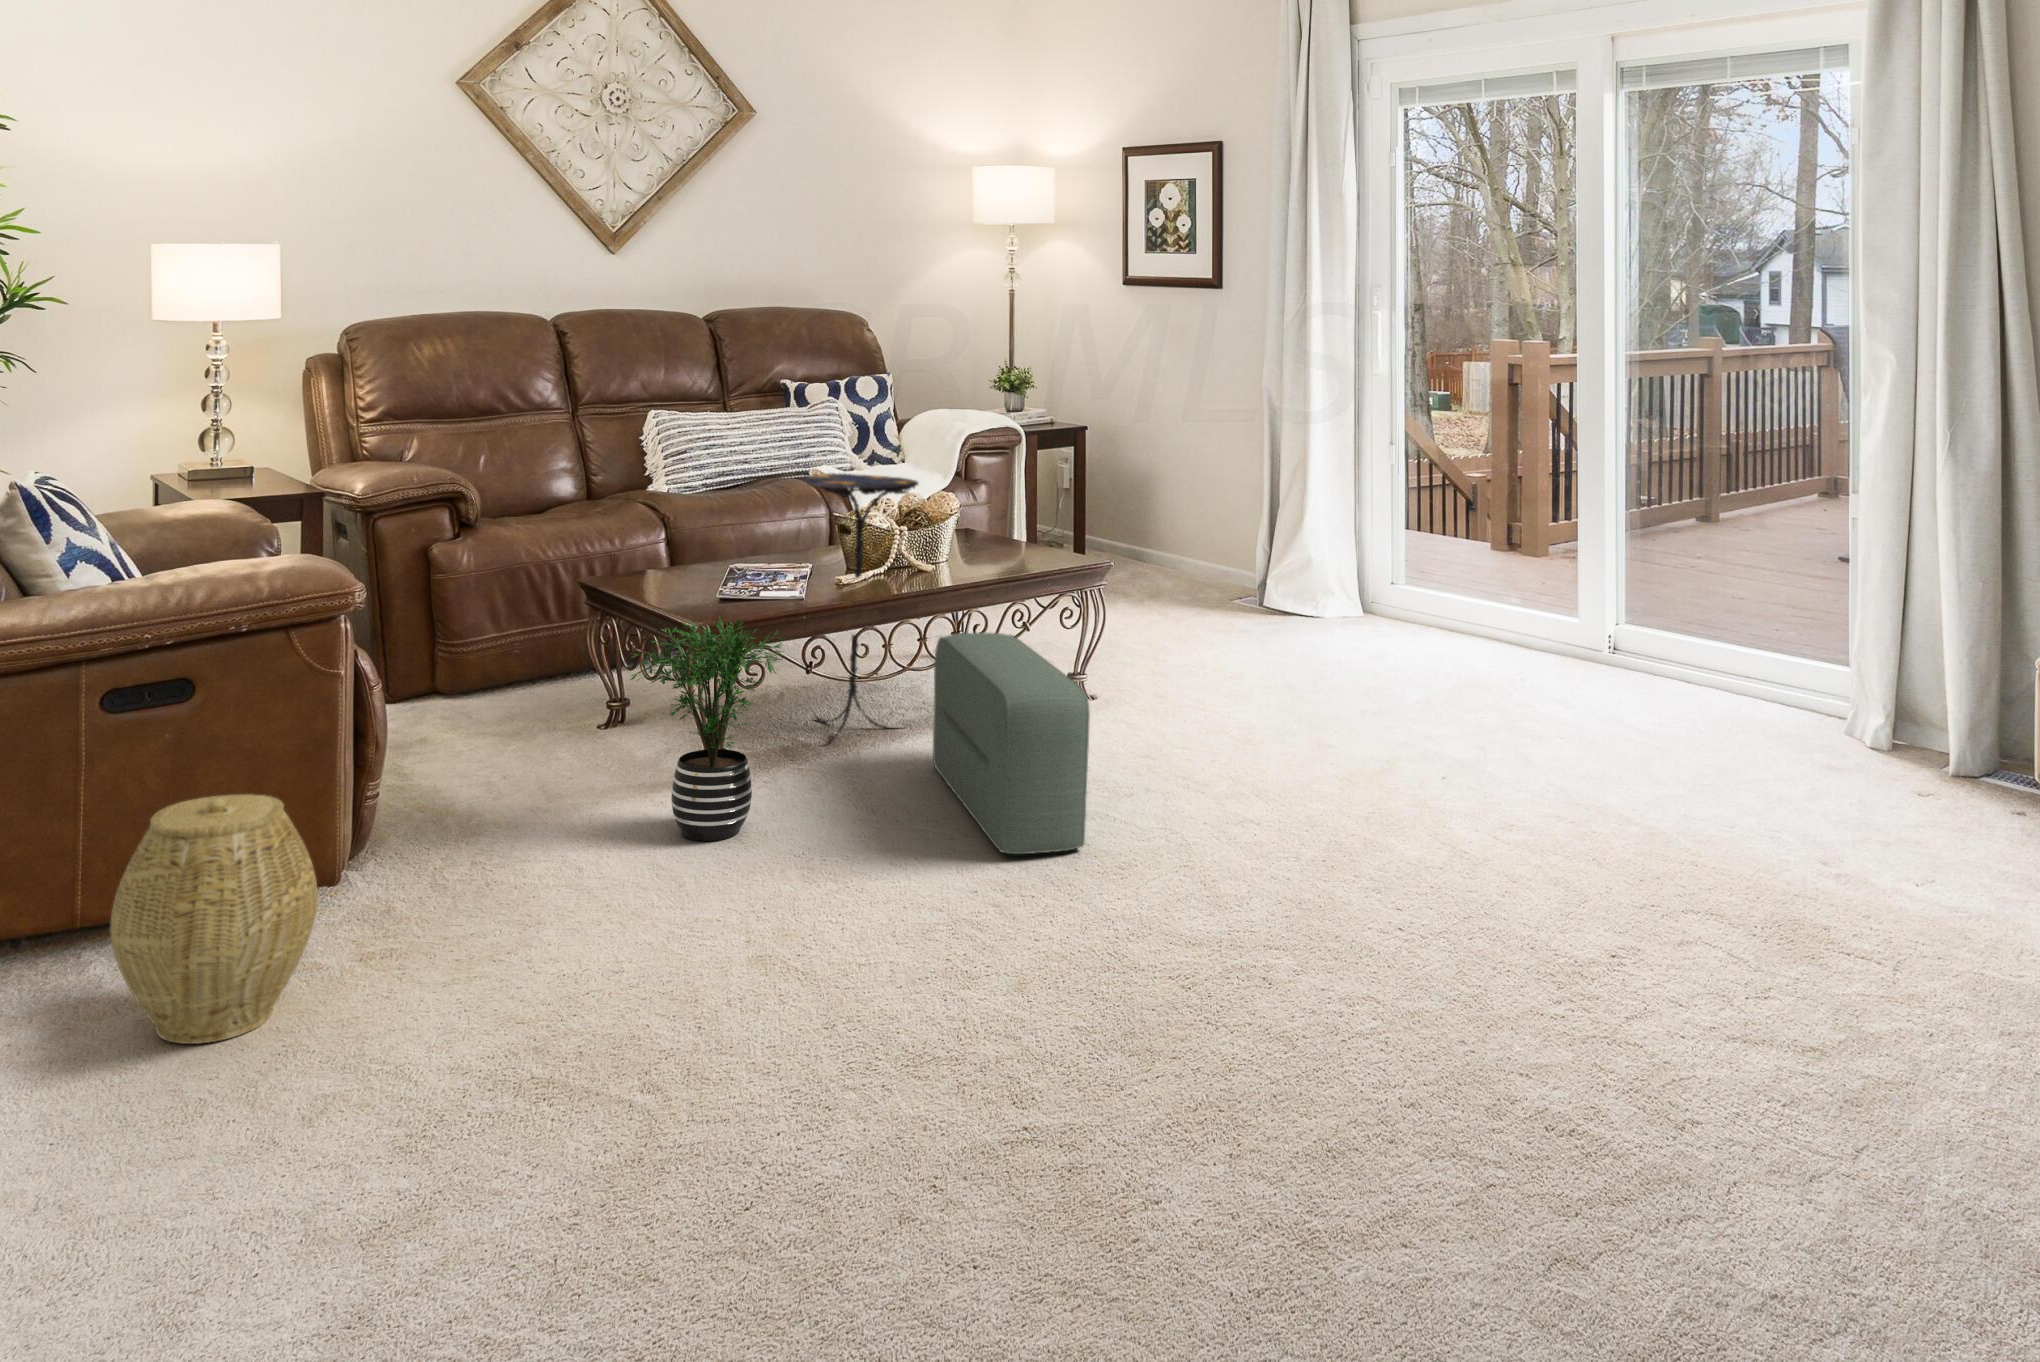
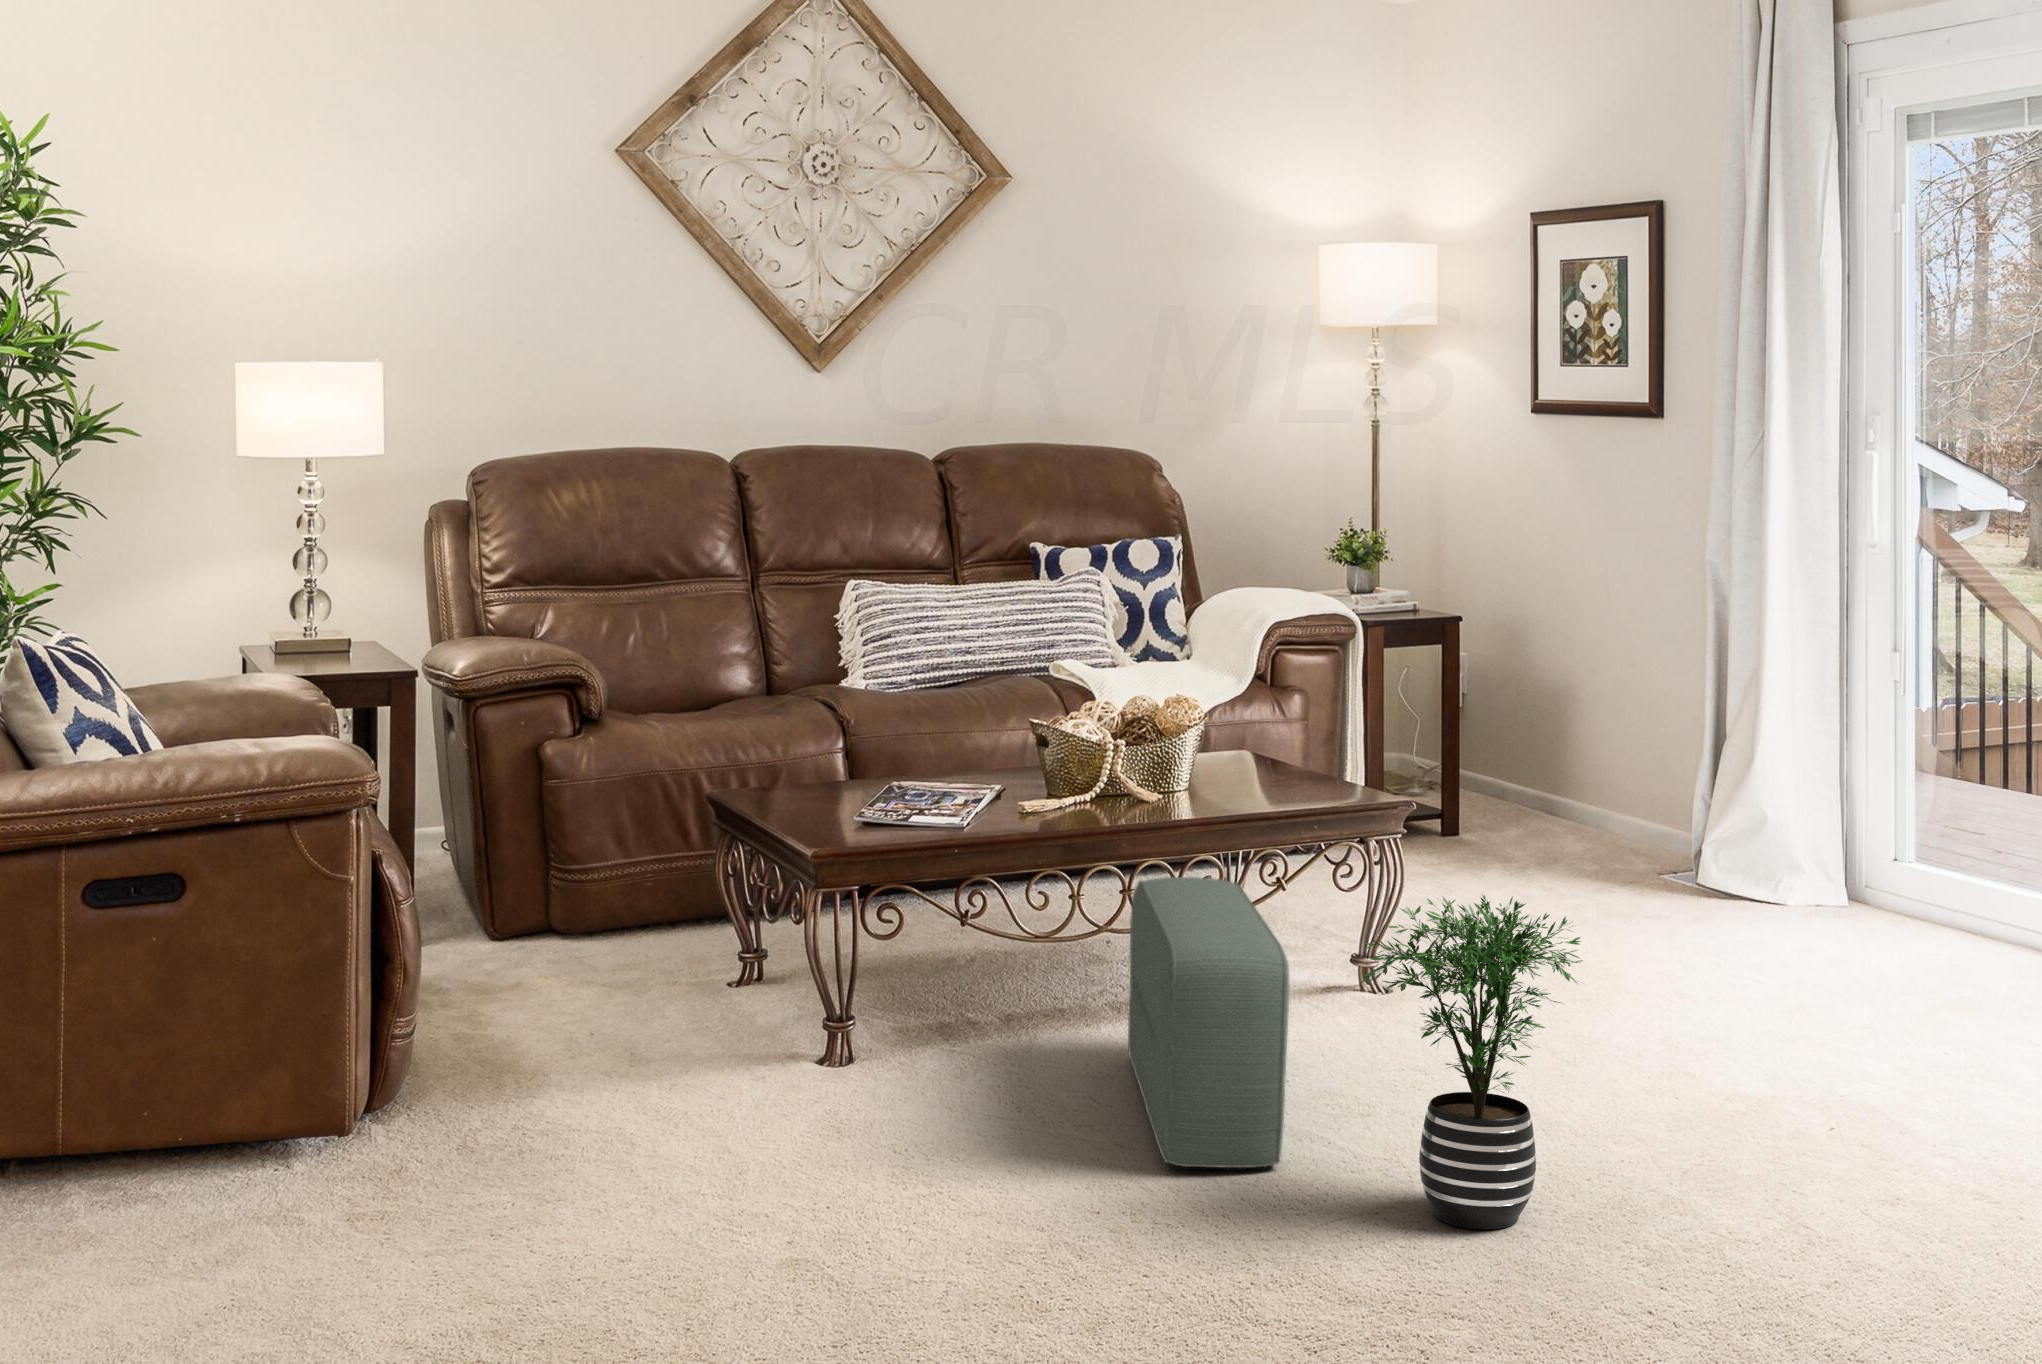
side table: present [803,473,918,741] -> none [983,659,1137,1021]
potted plant: present [630,617,785,841] -> present [1362,894,1583,1229]
woven basket: present [110,794,318,1044] -> none [65,1008,294,1296]

